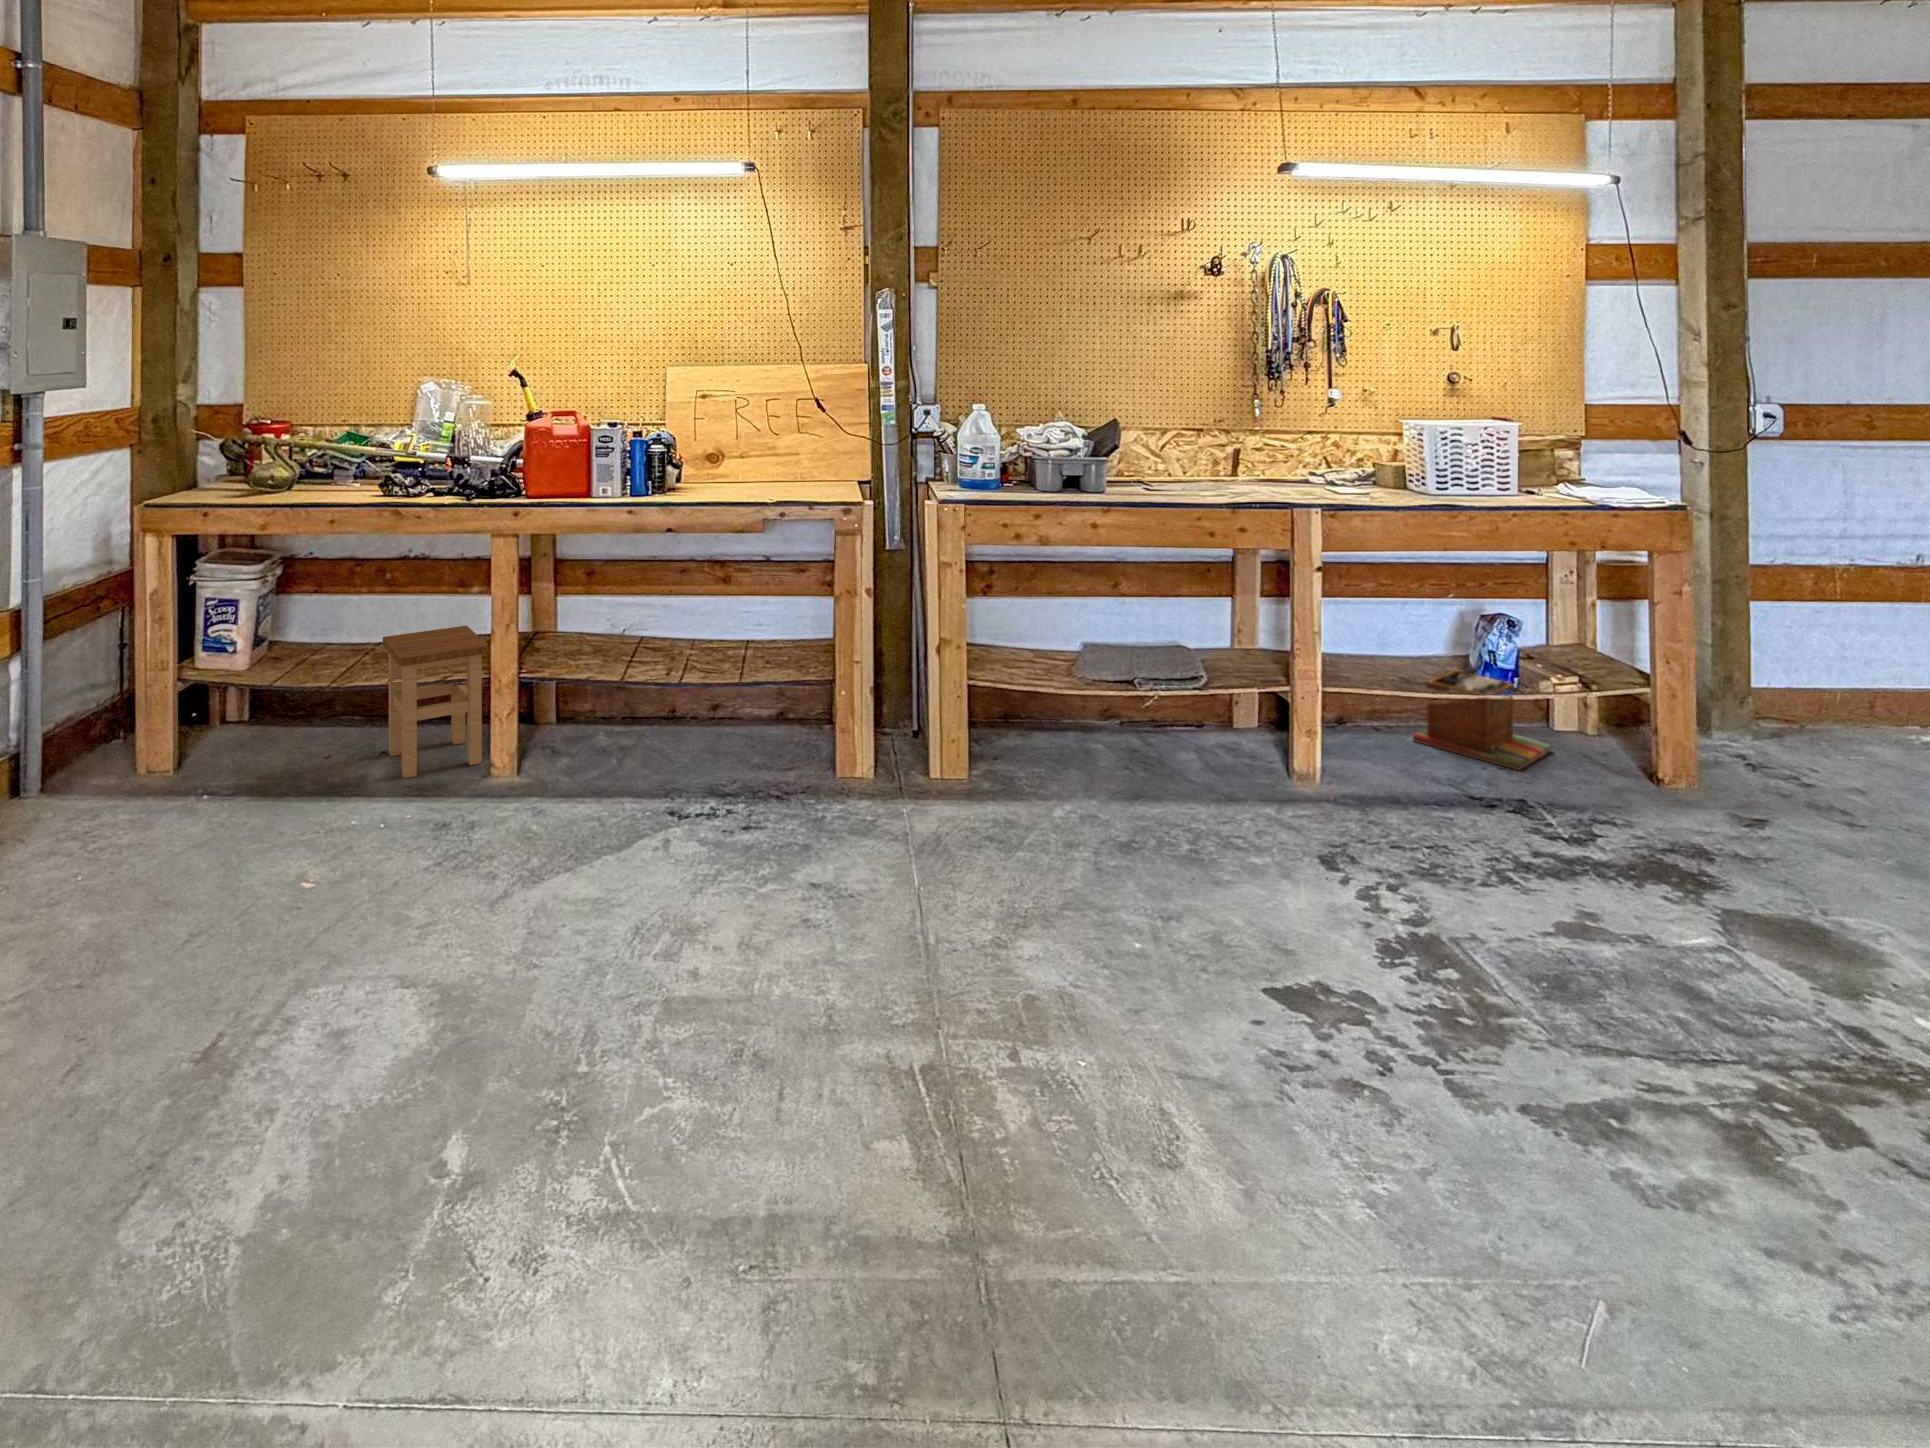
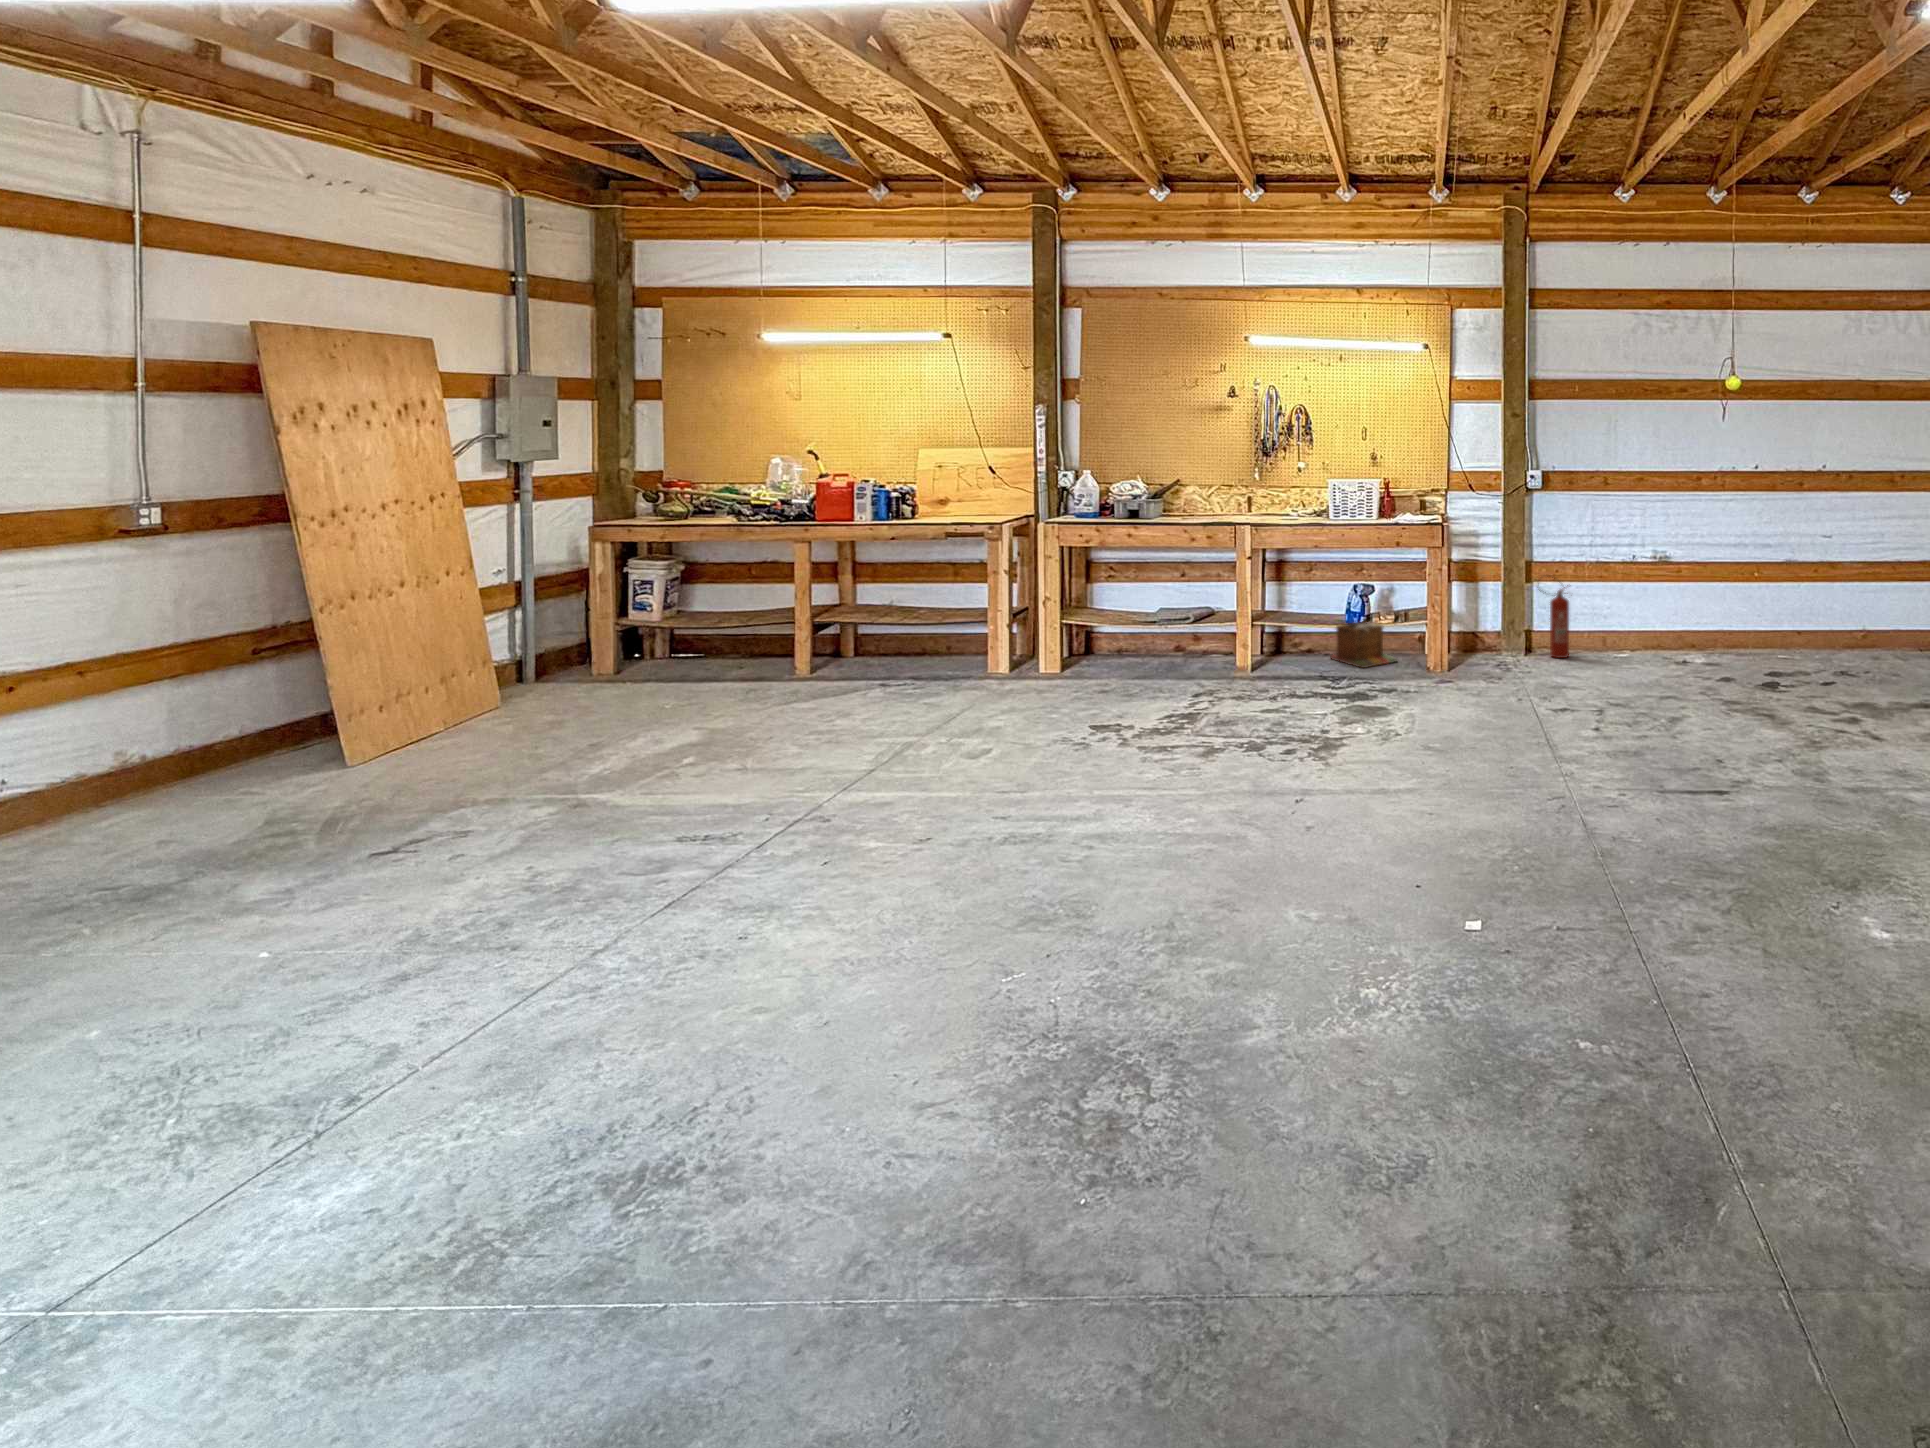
fire extinguisher: none [1774,591,1838,743] -> present [1547,576,1569,658]
stool: present [383,626,489,778] -> none [735,597,792,674]

